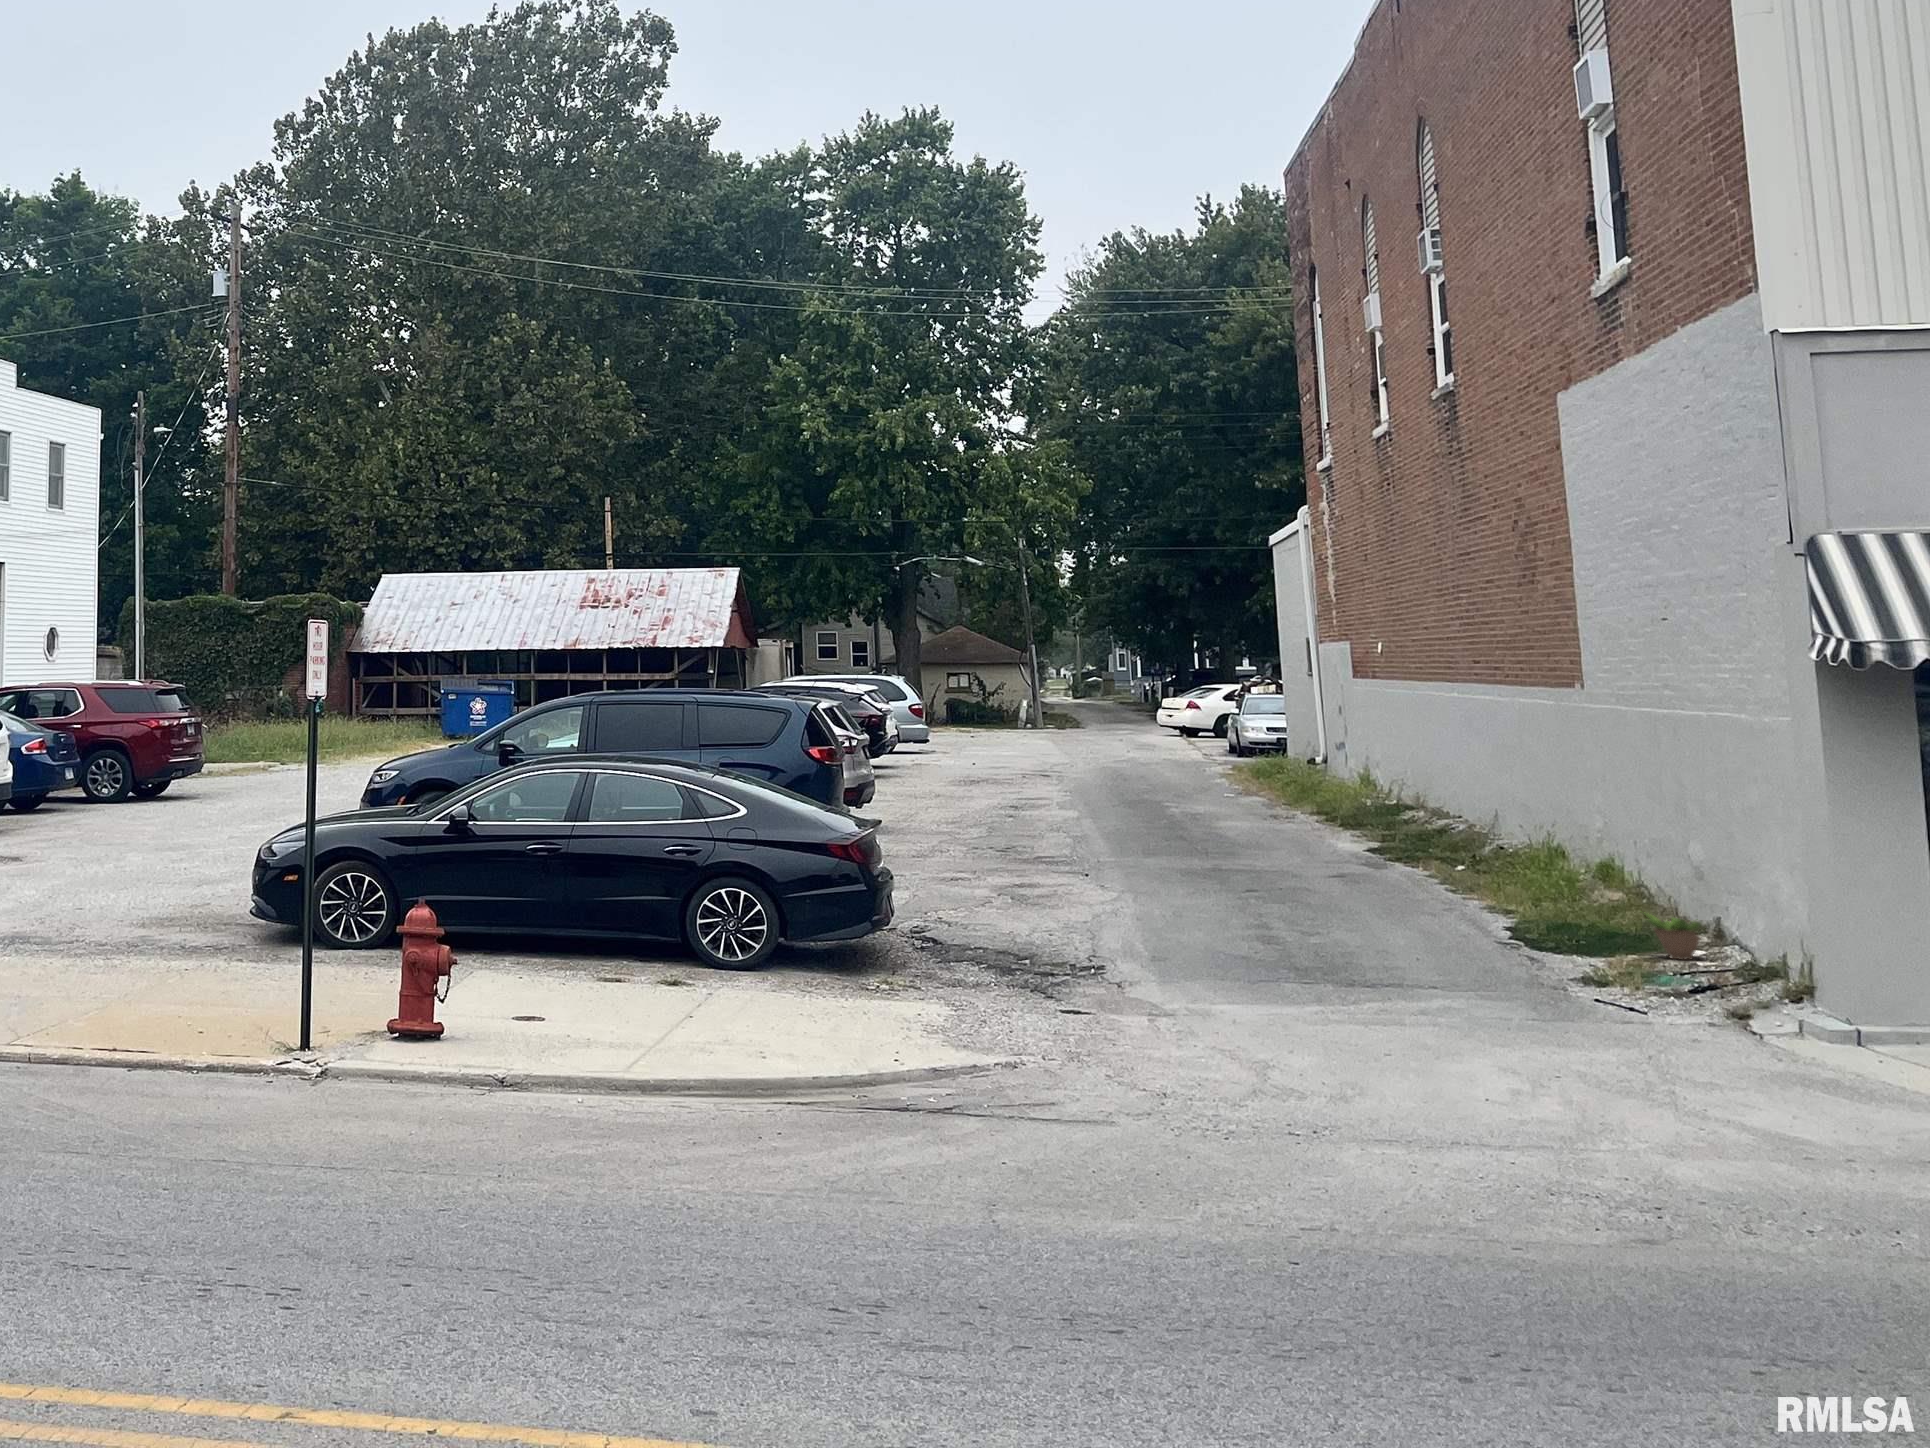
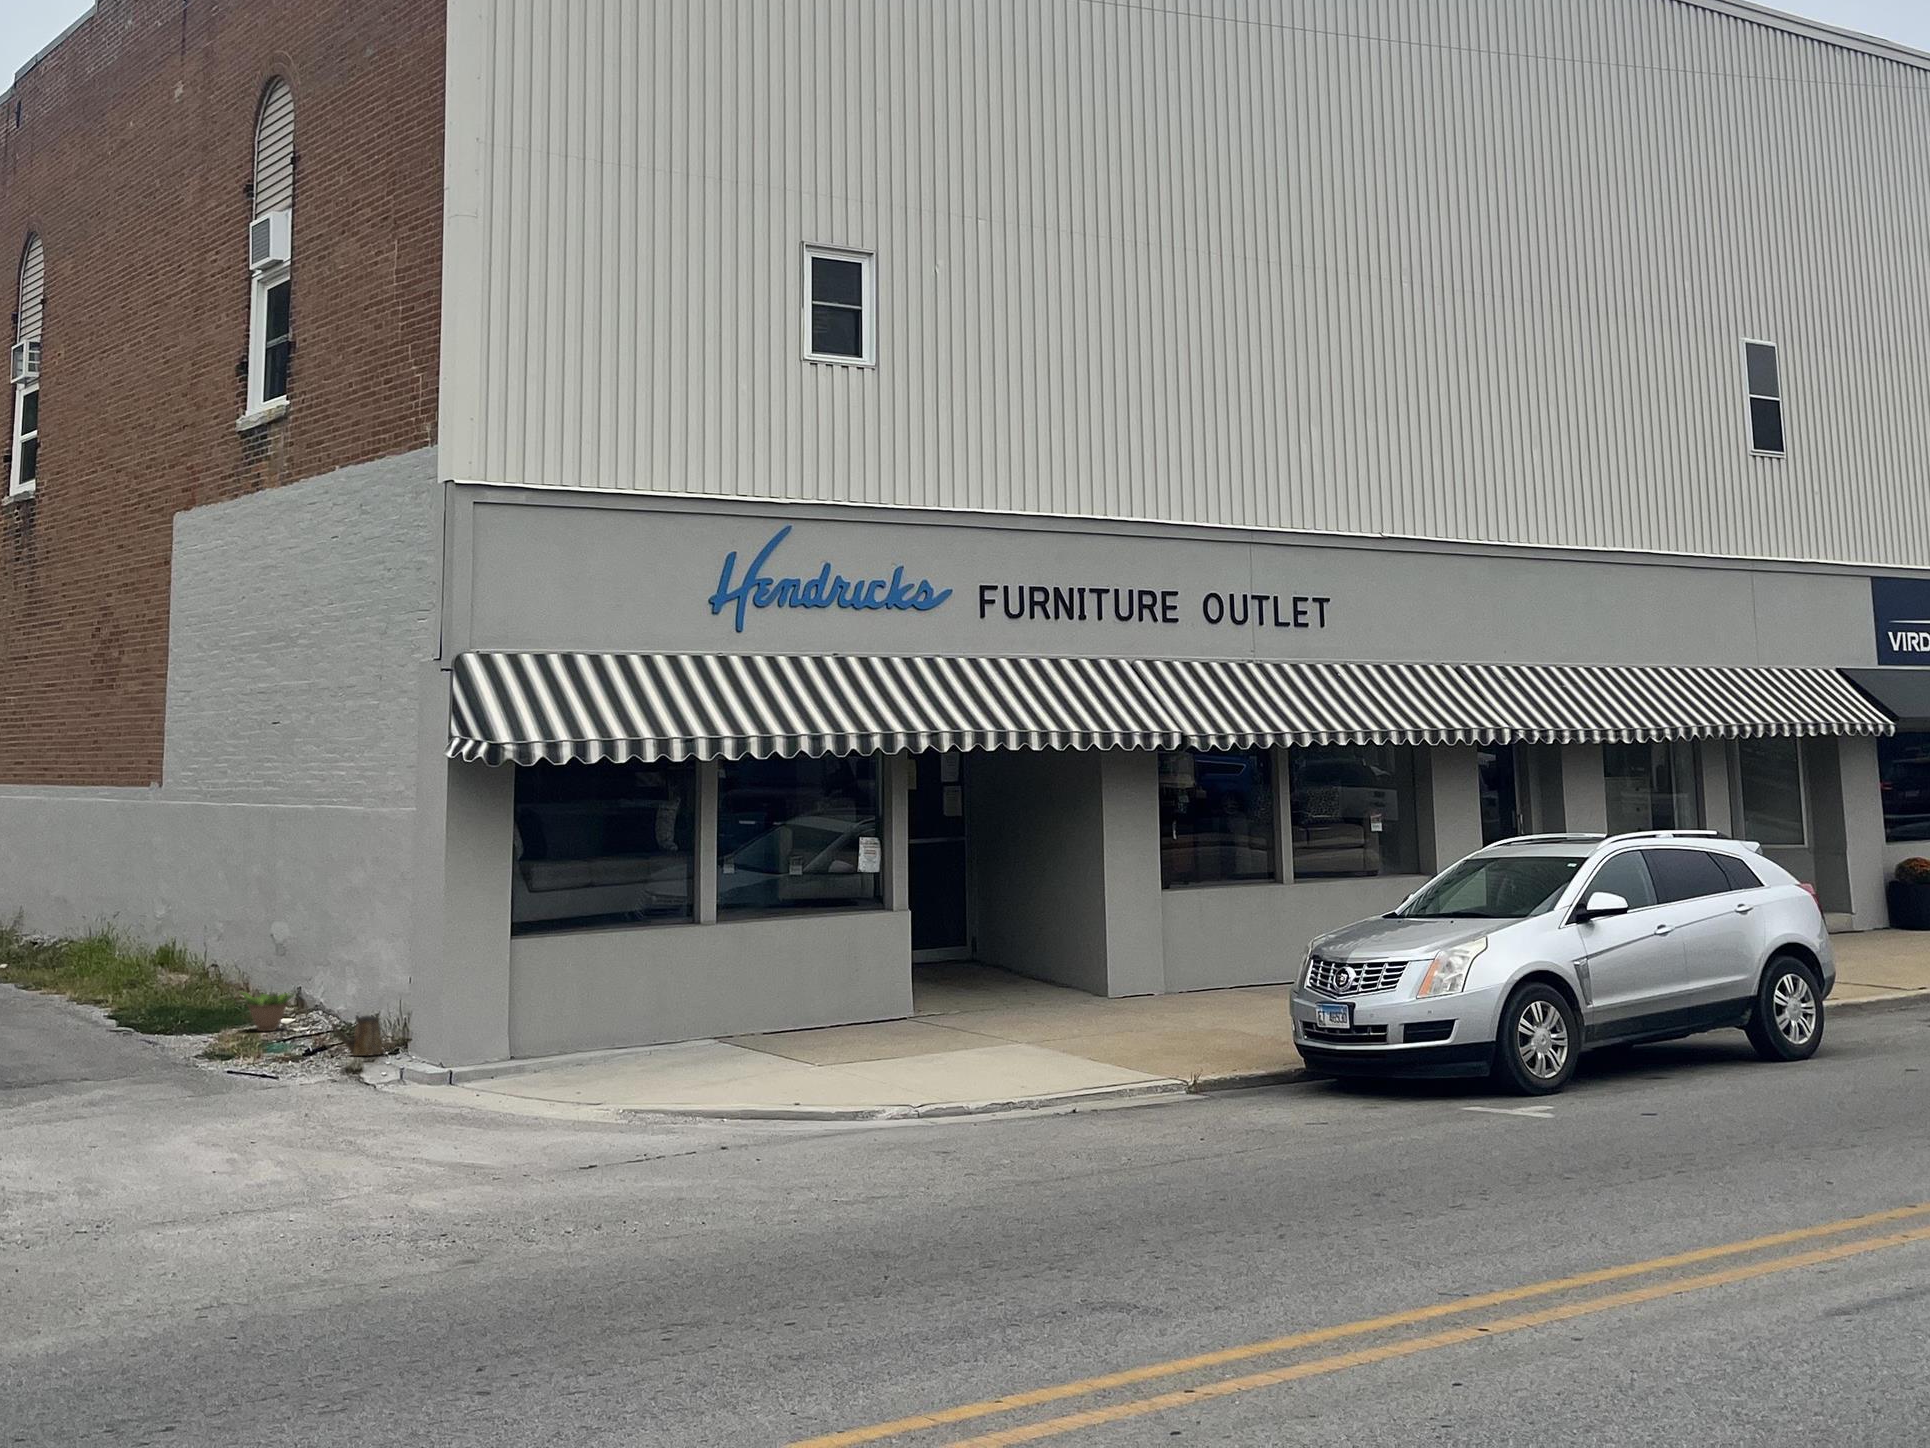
watering can: none [1703,945,1798,999] -> present [323,1015,392,1056]

